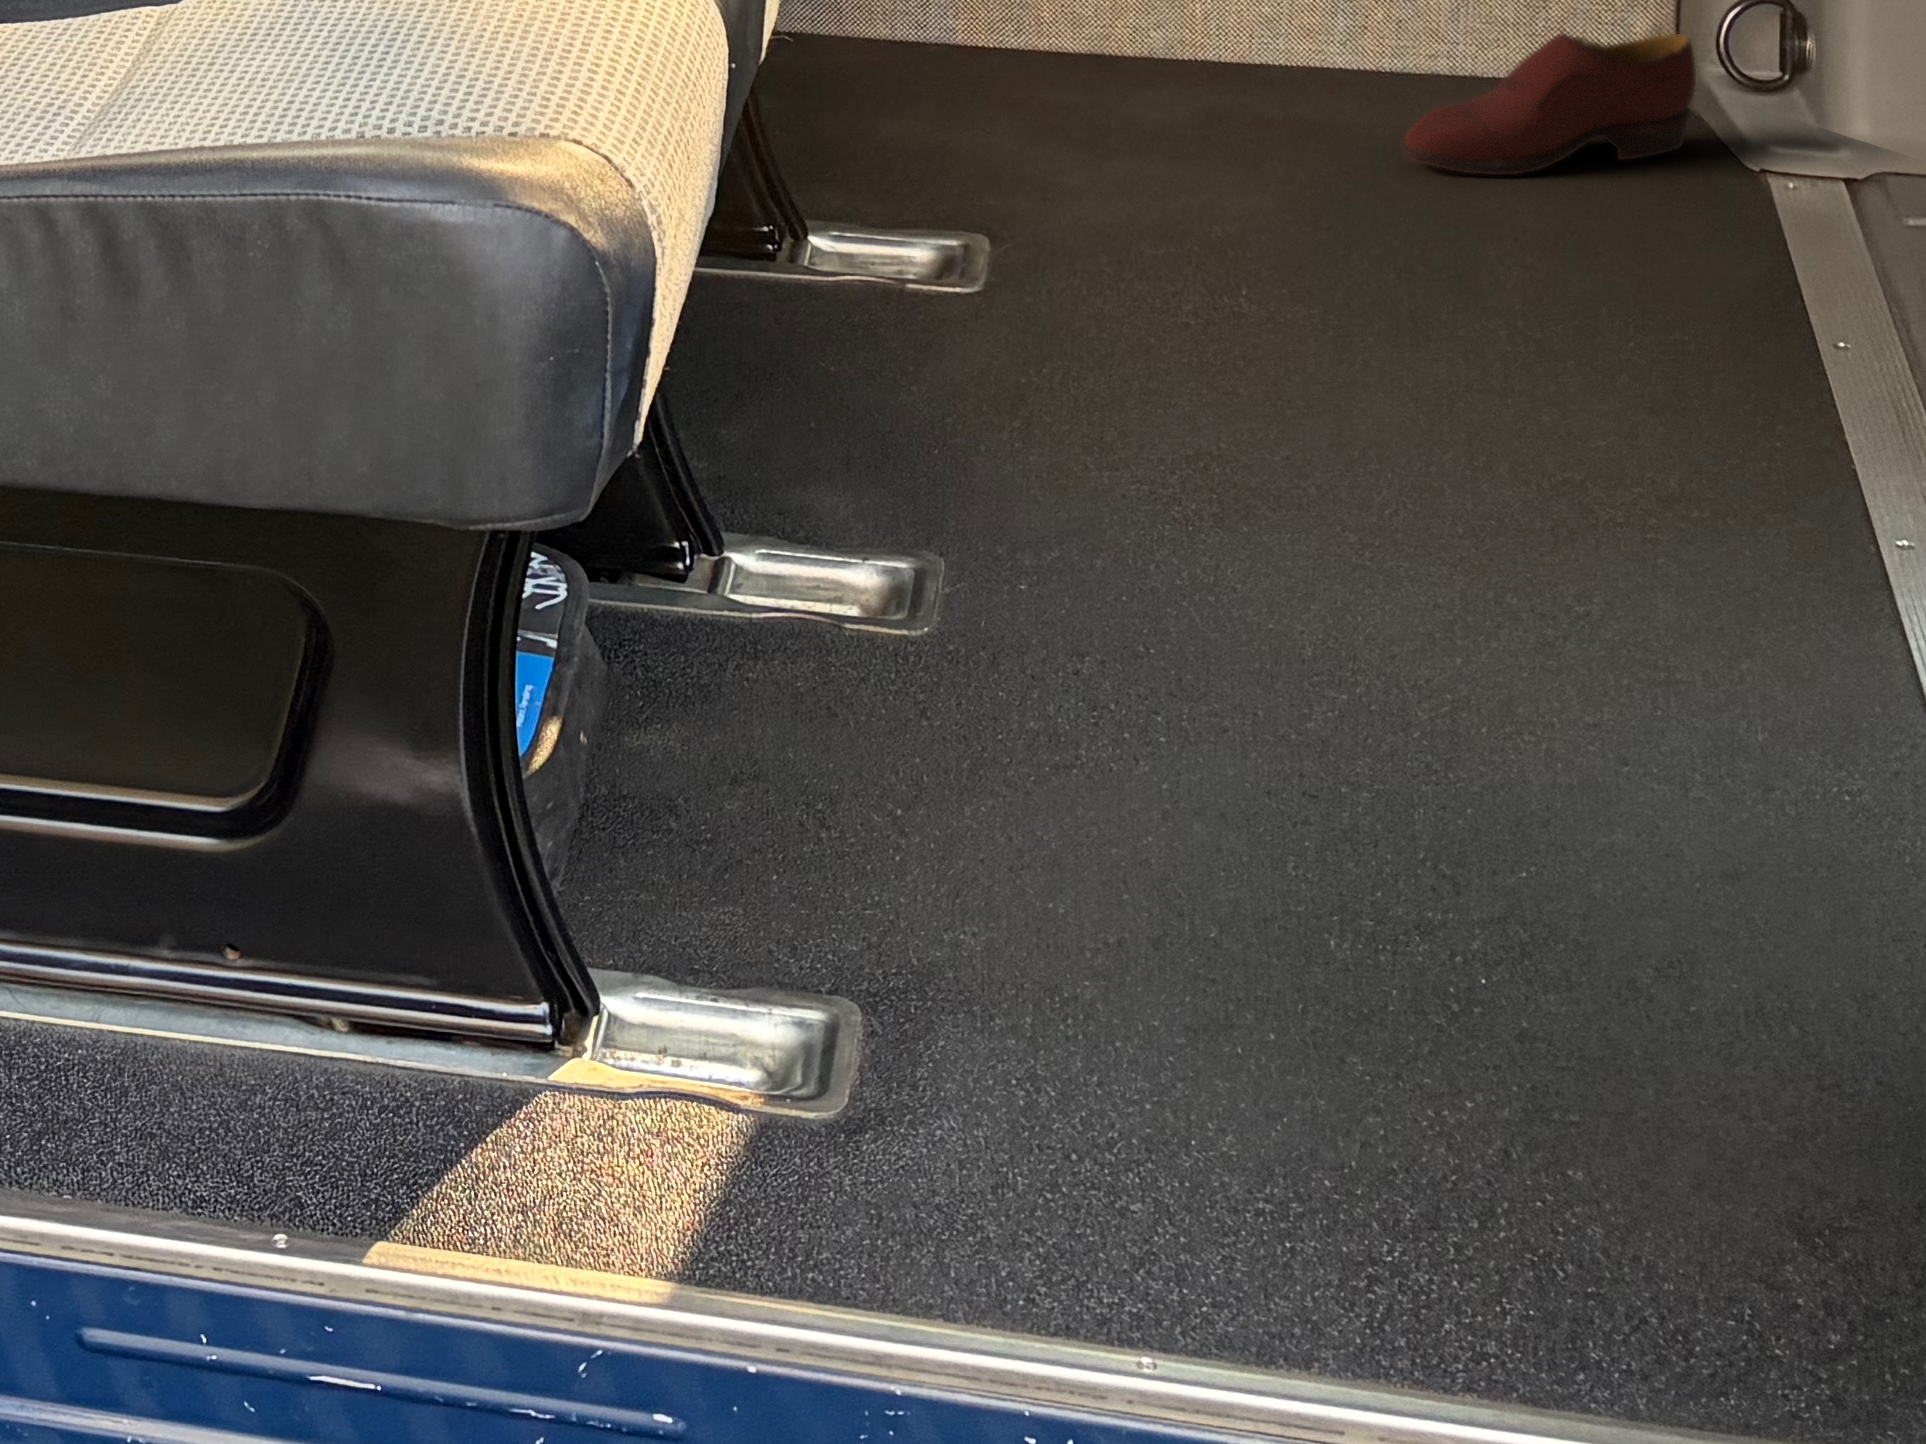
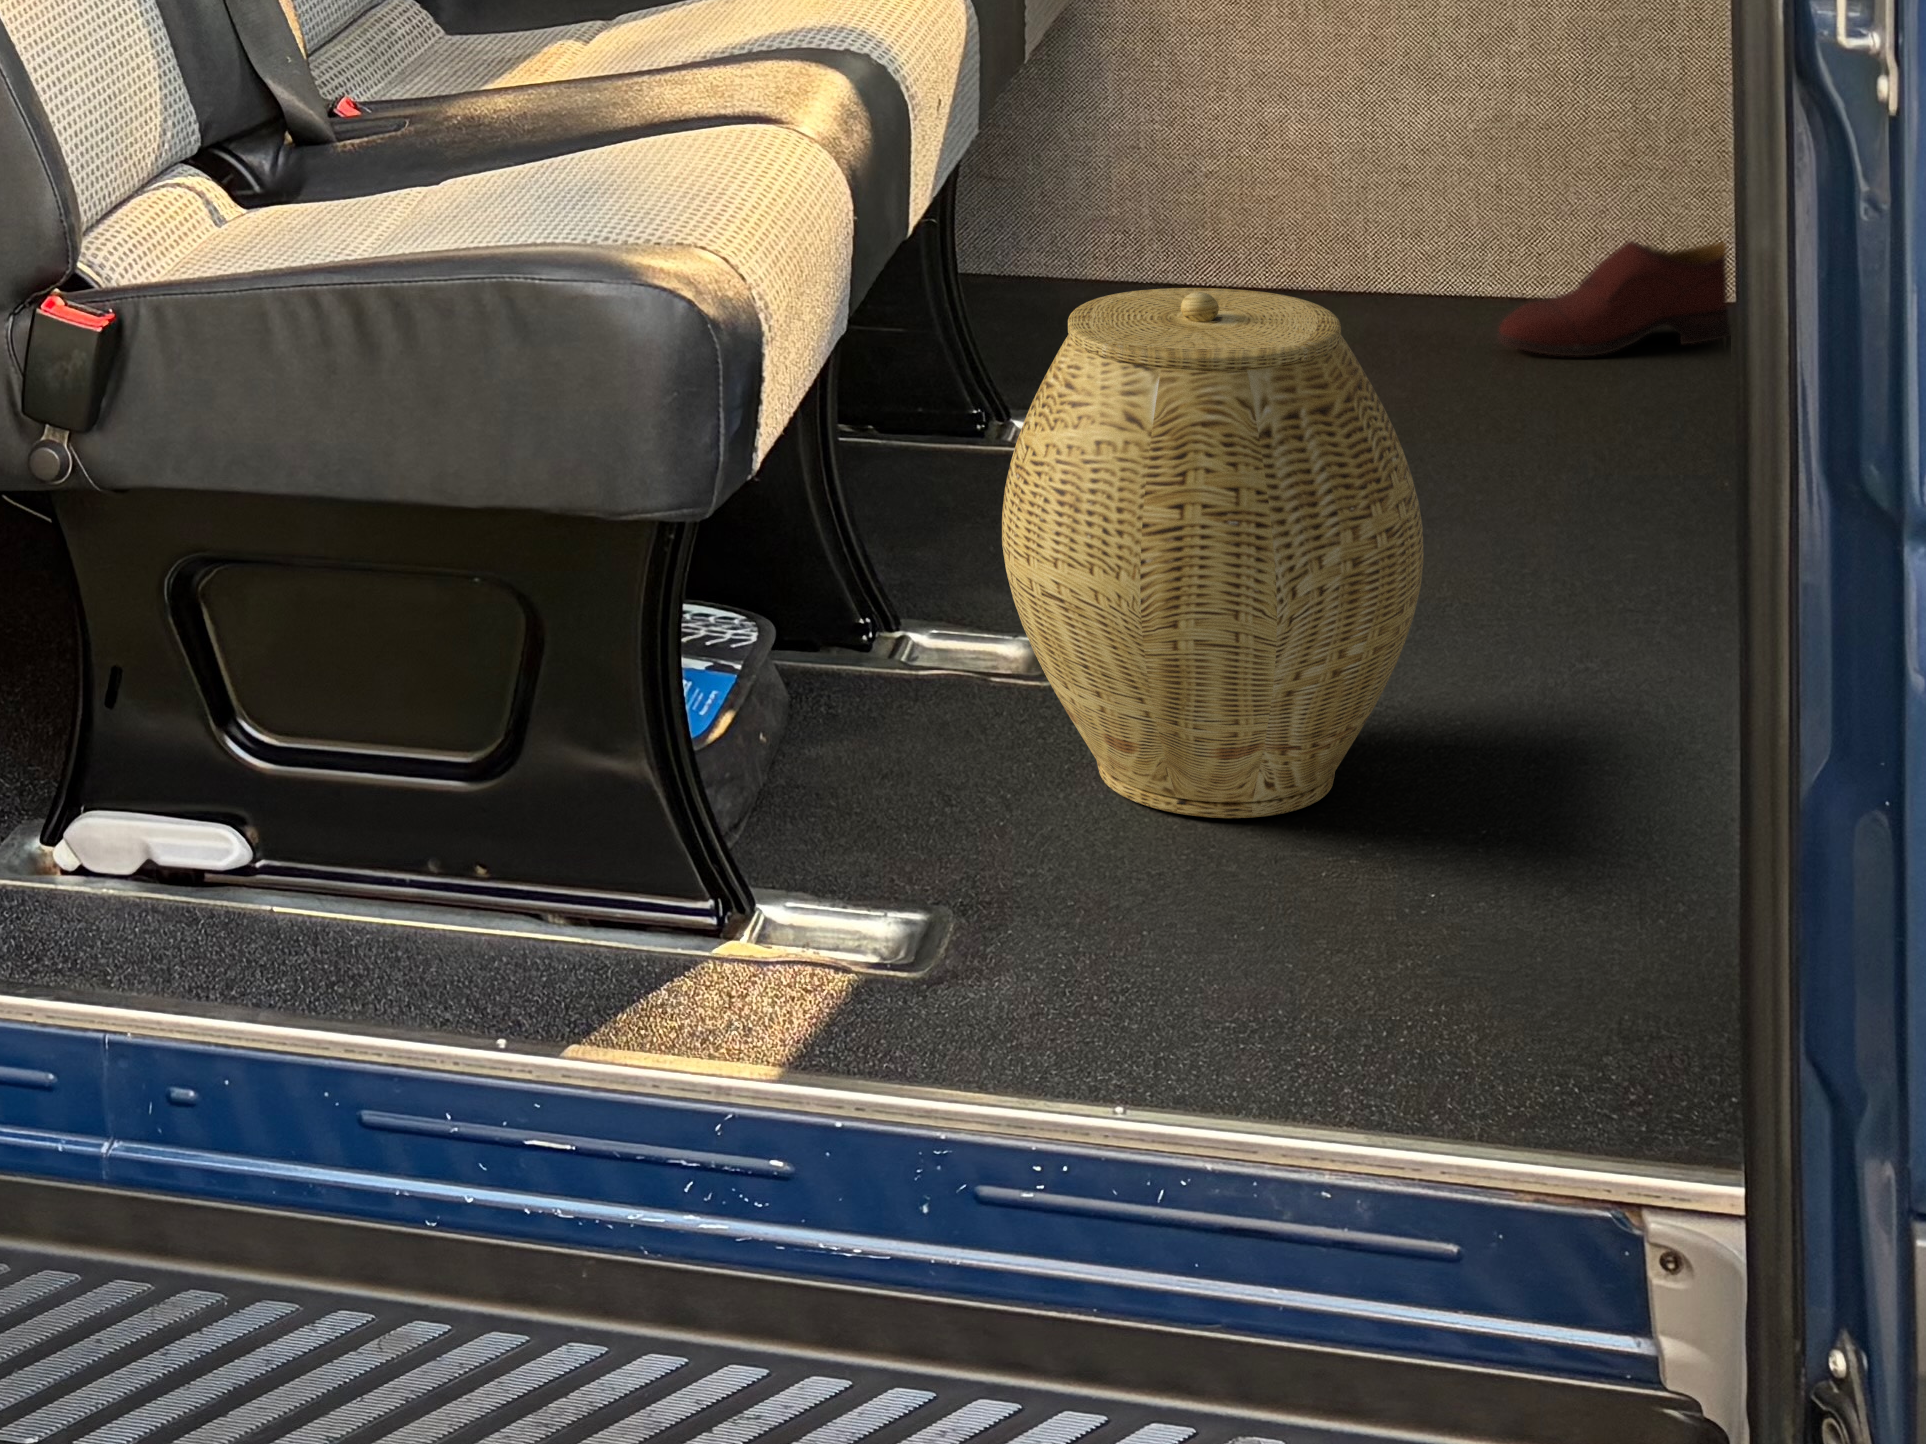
woven basket: none [887,139,1428,838] -> present [1002,288,1424,818]

